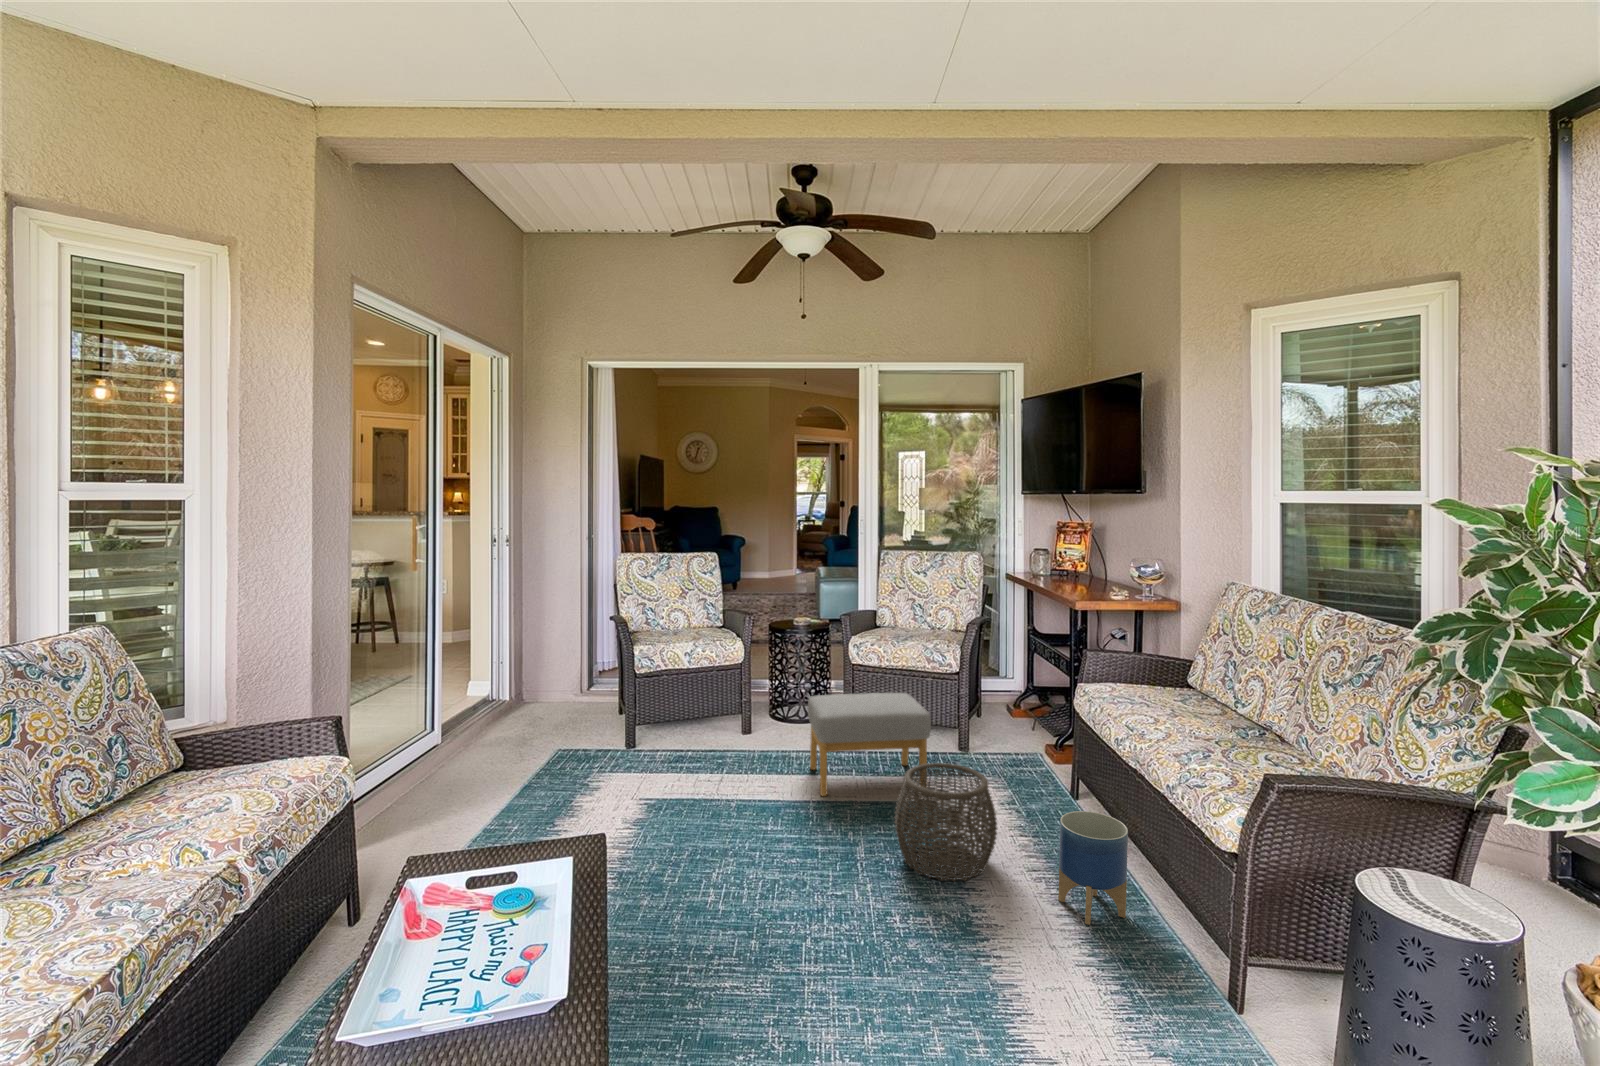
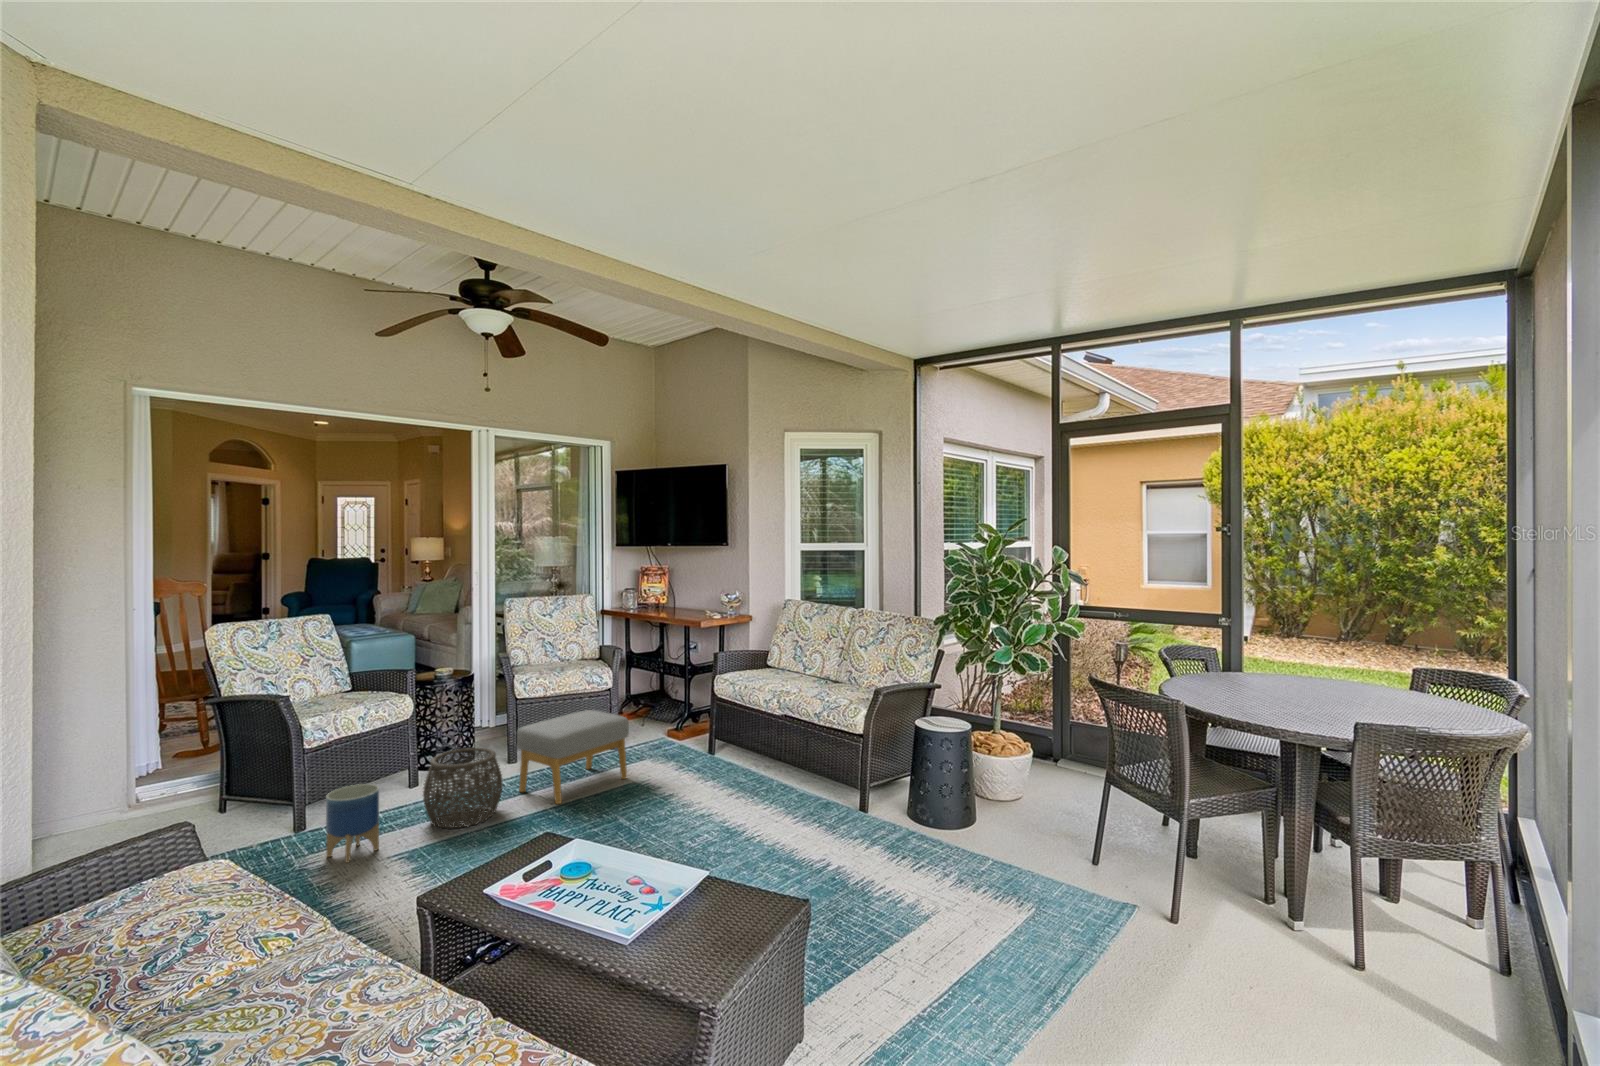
woven basket: present [895,763,997,881] -> present [423,748,503,829]
planter: present [1058,811,1128,925] -> present [326,784,379,863]

